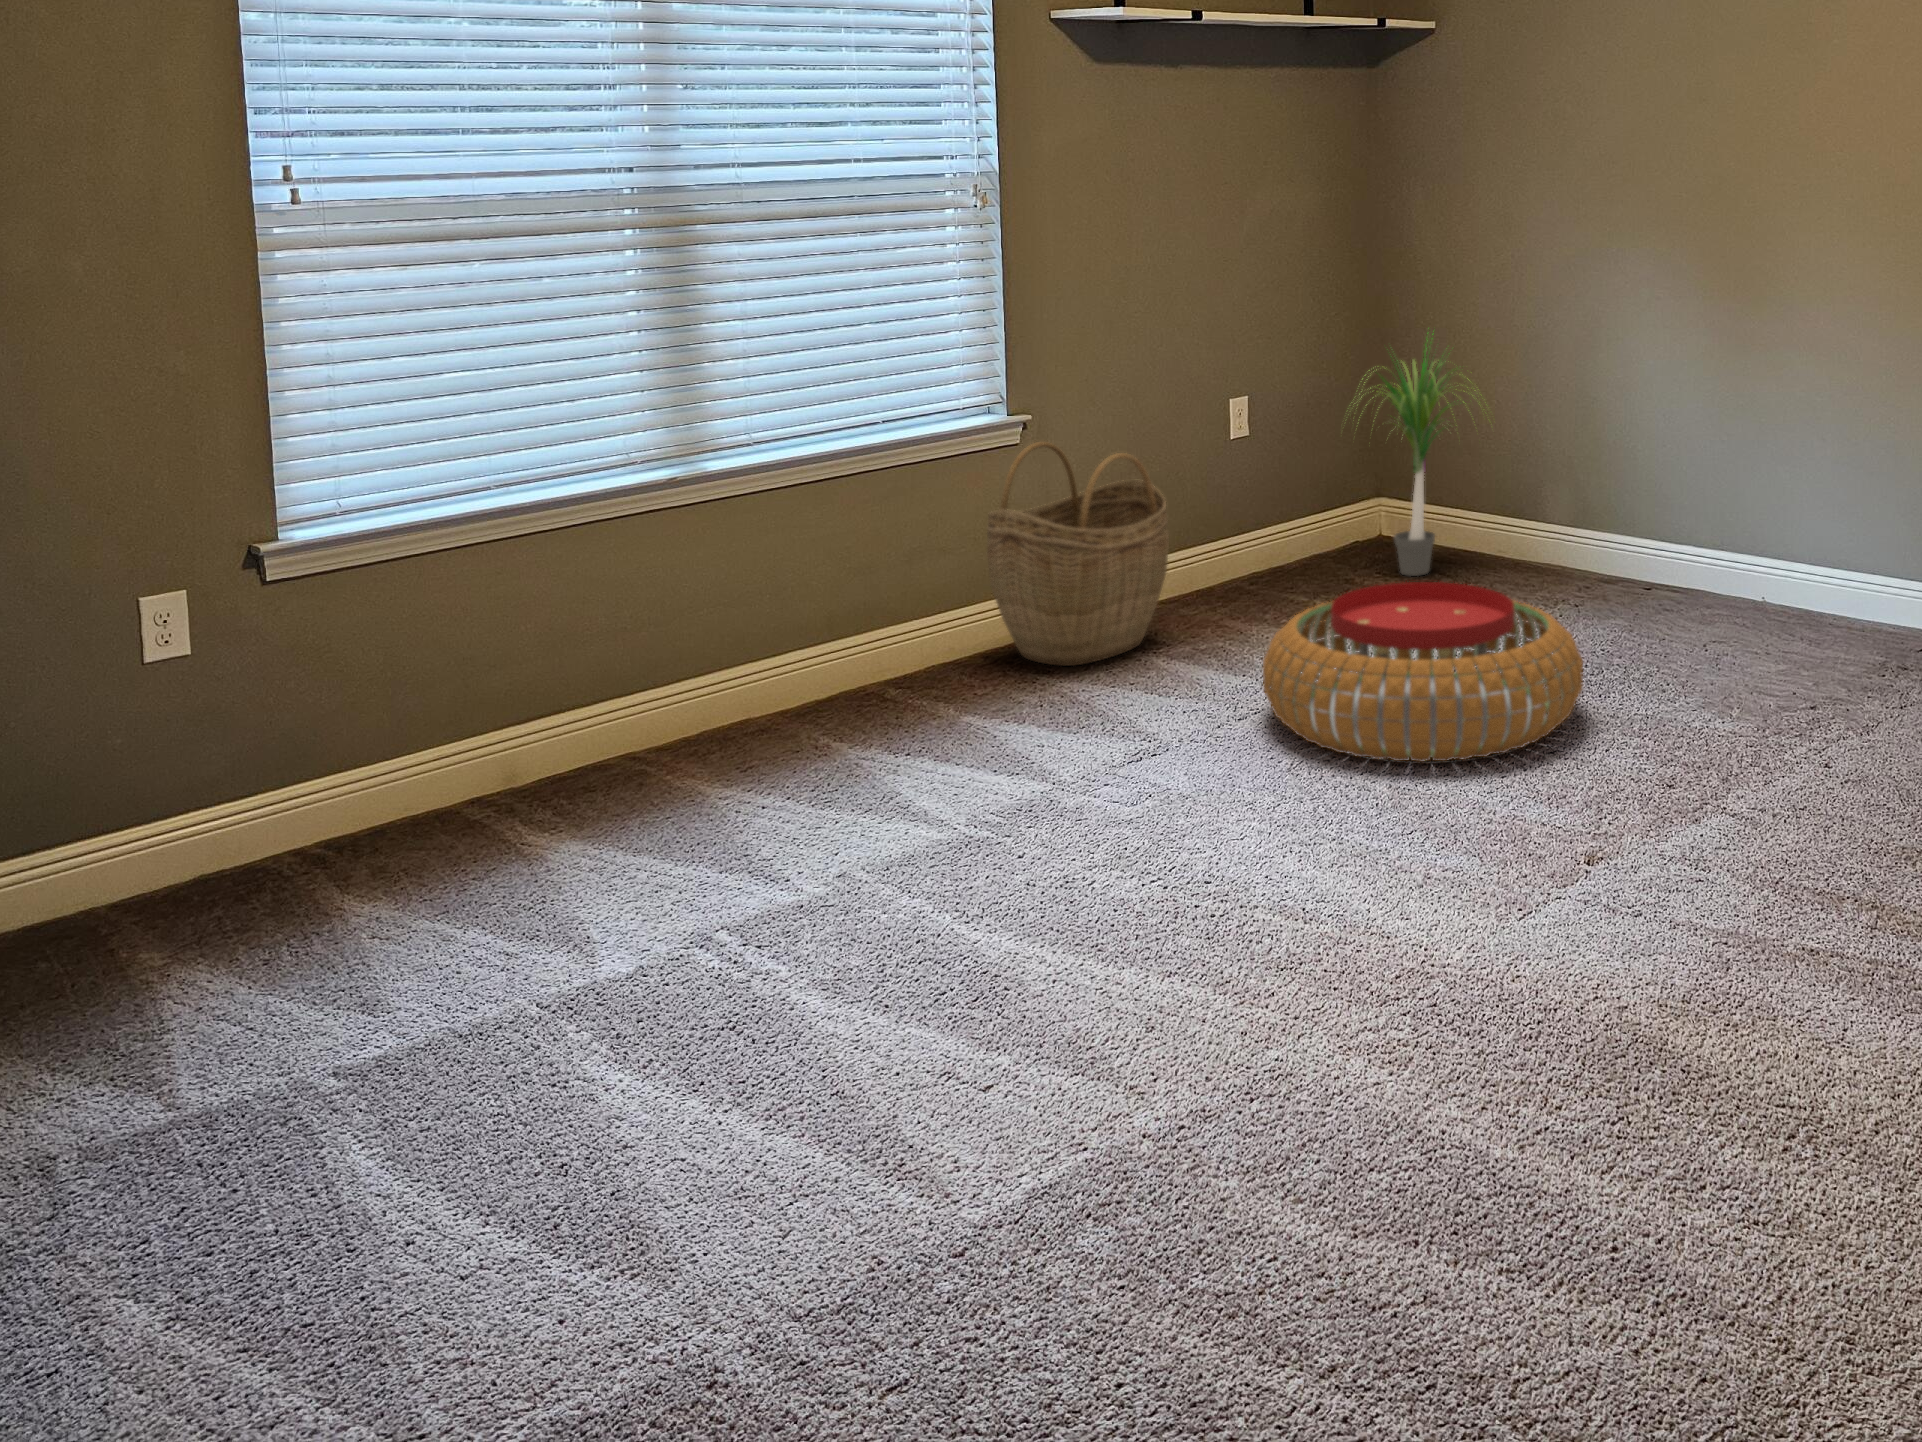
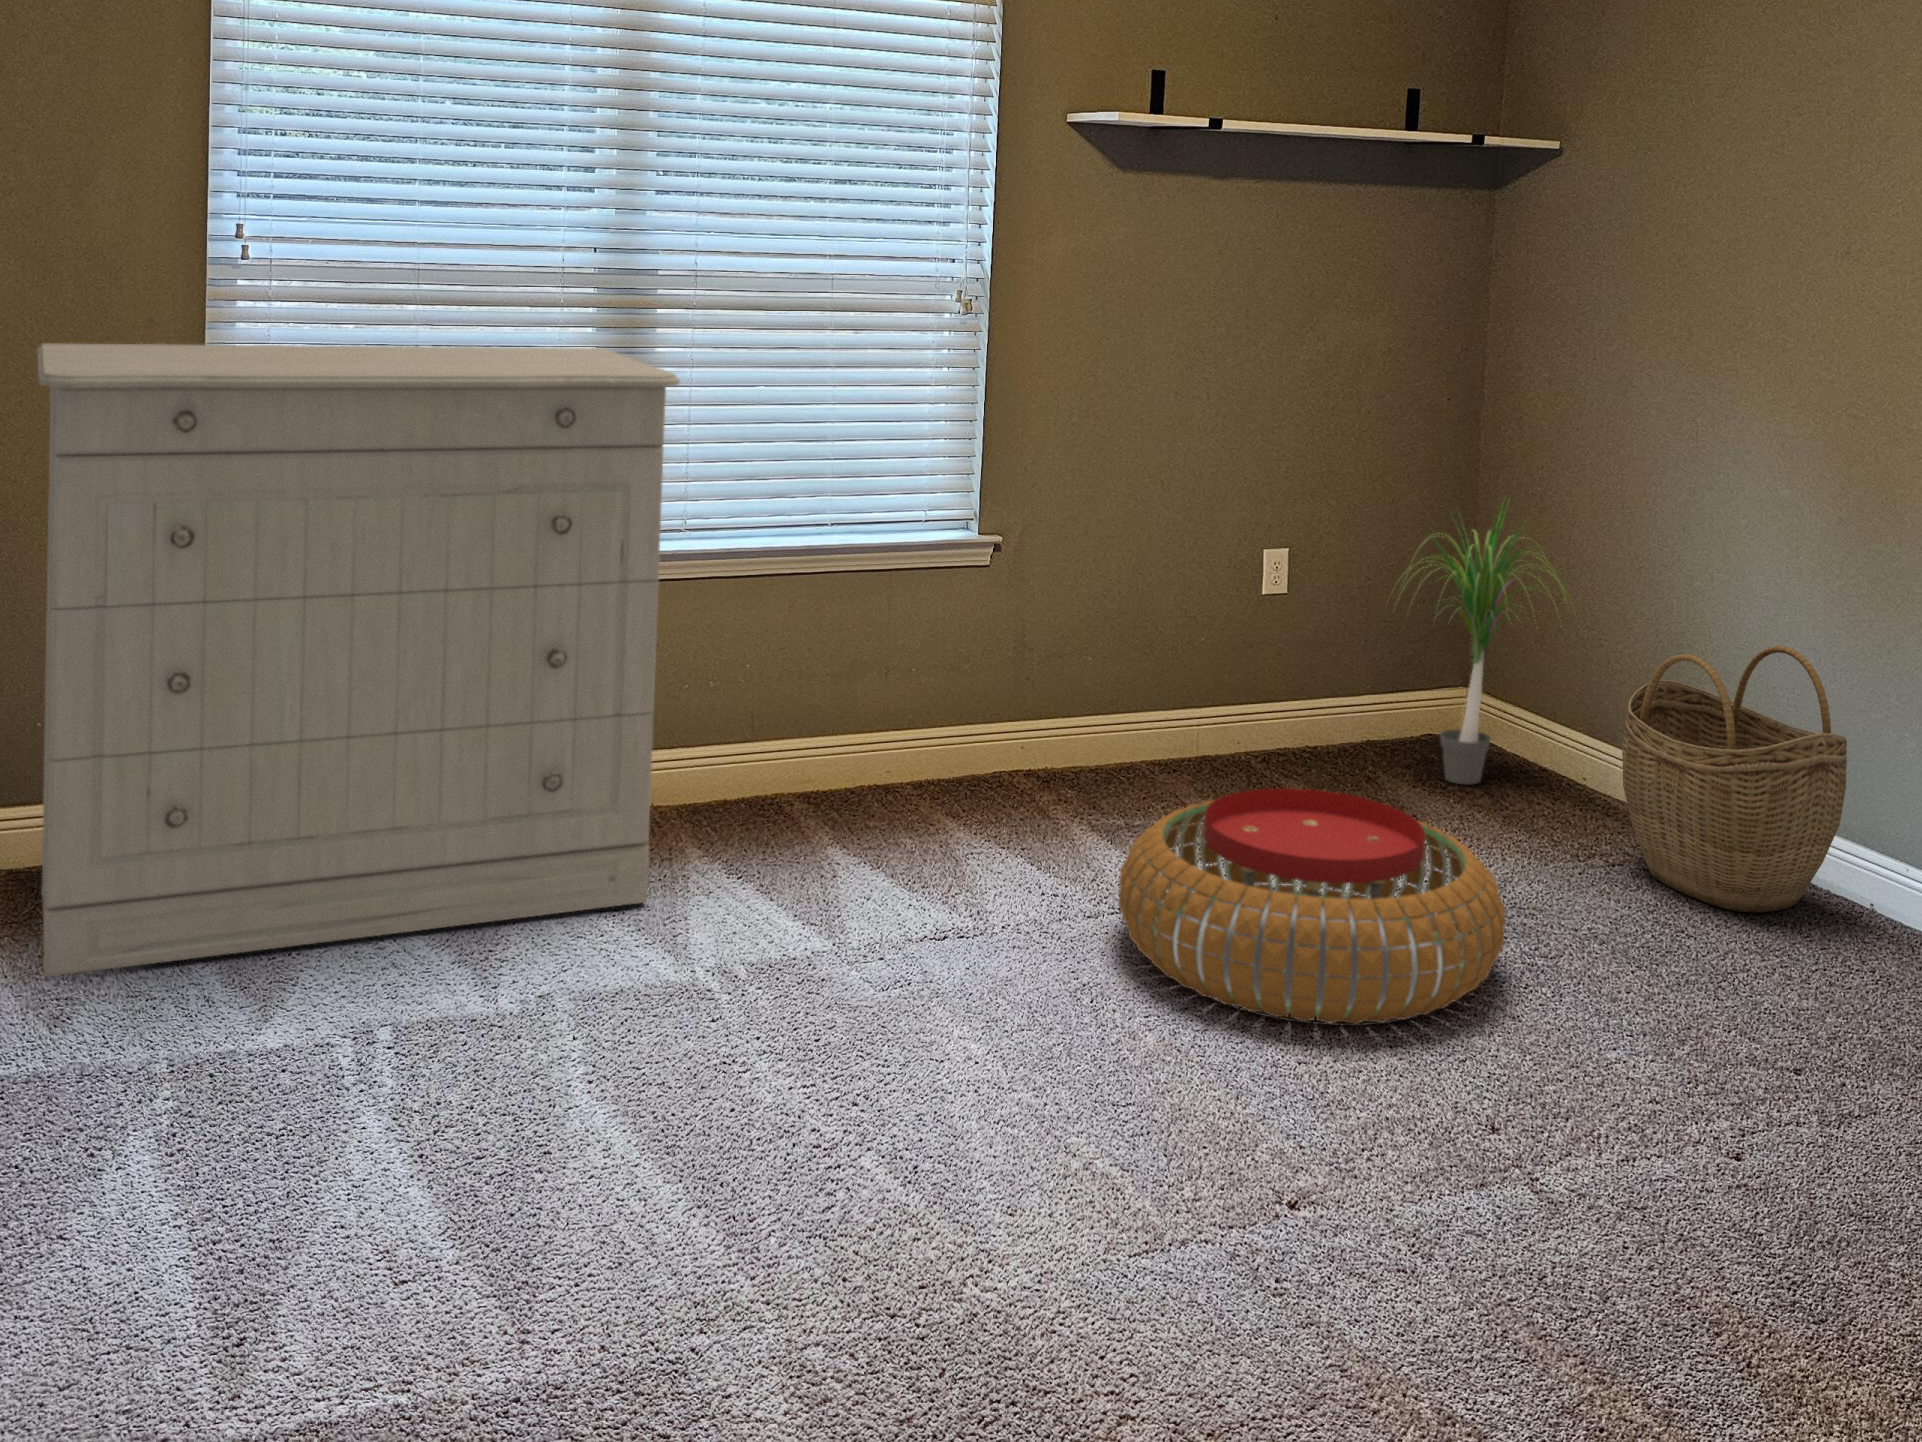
dresser: none [88,268,841,980] -> present [37,344,680,977]
woven basket: present [987,442,1169,666] -> present [1622,646,1847,912]

